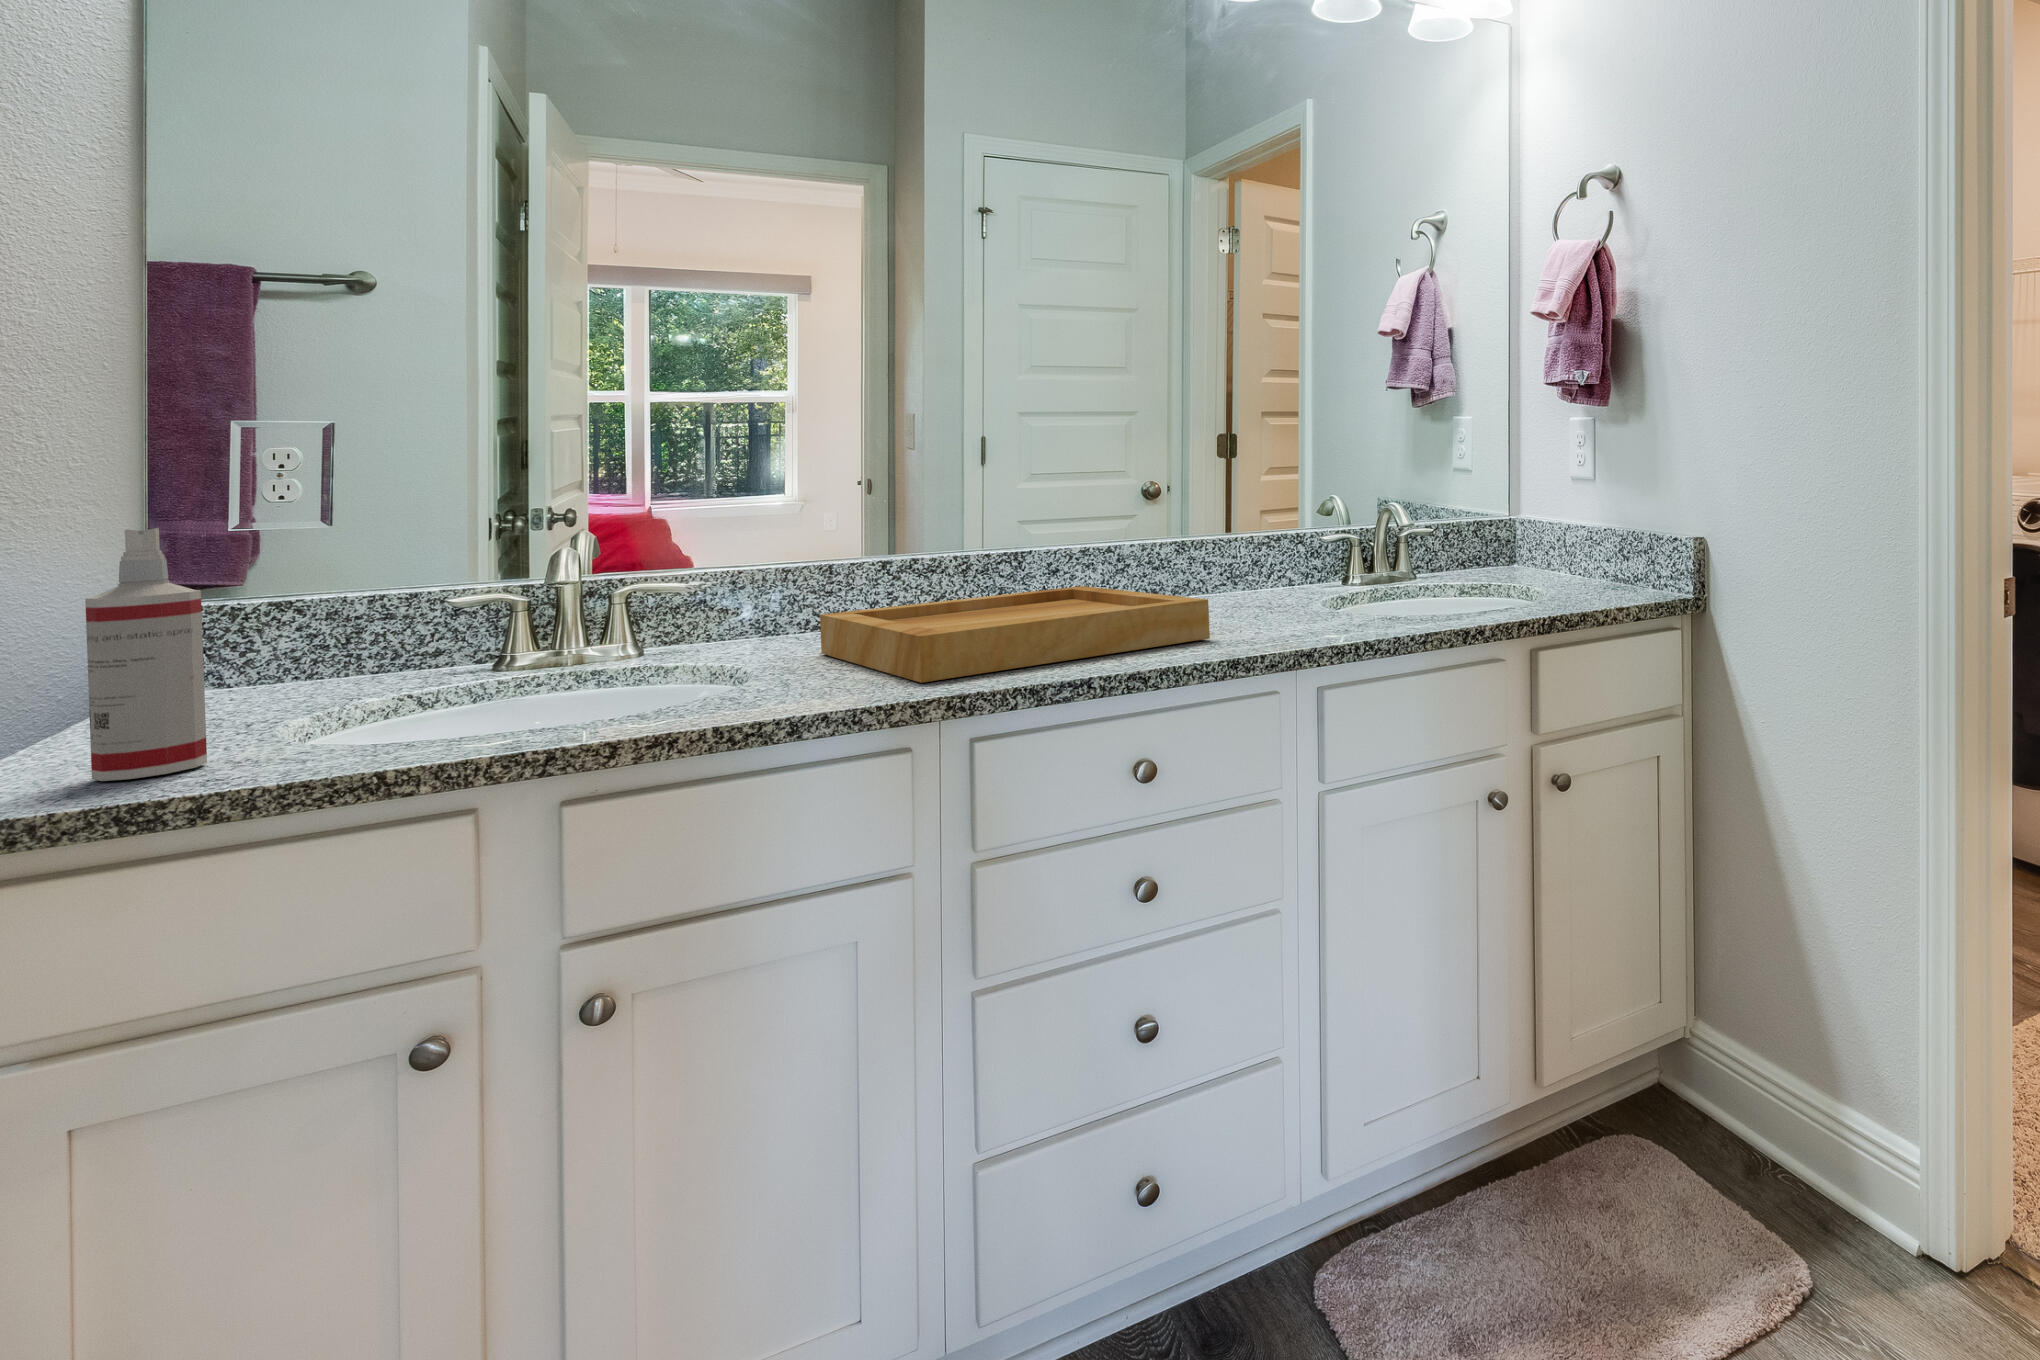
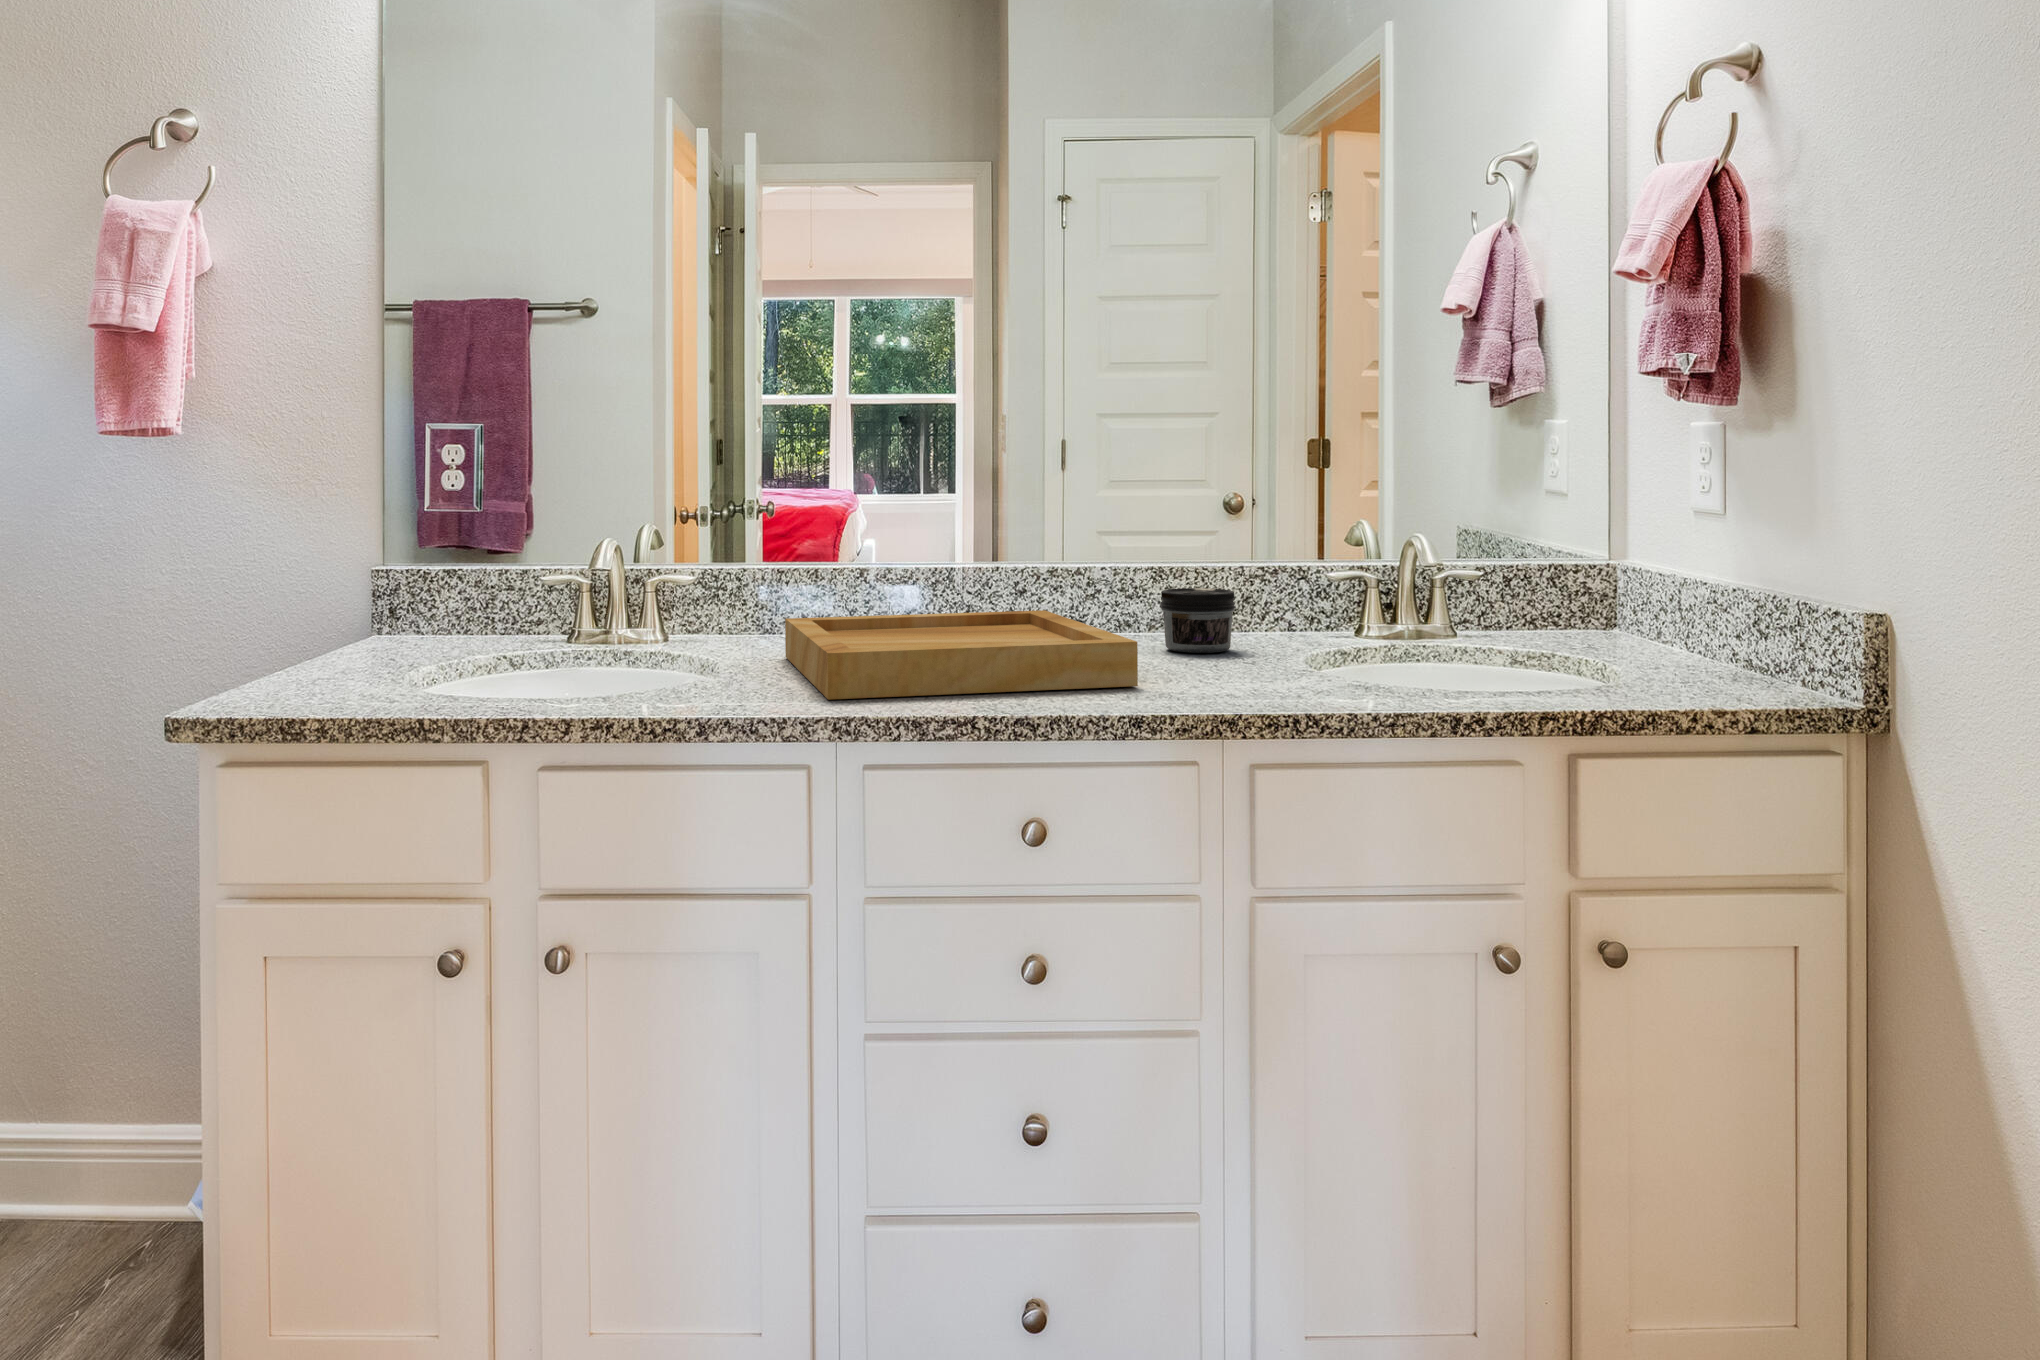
spray bottle: present [85,528,207,781] -> none [268,515,332,704]
jar: none [1186,556,1252,611] -> present [1160,588,1236,653]

